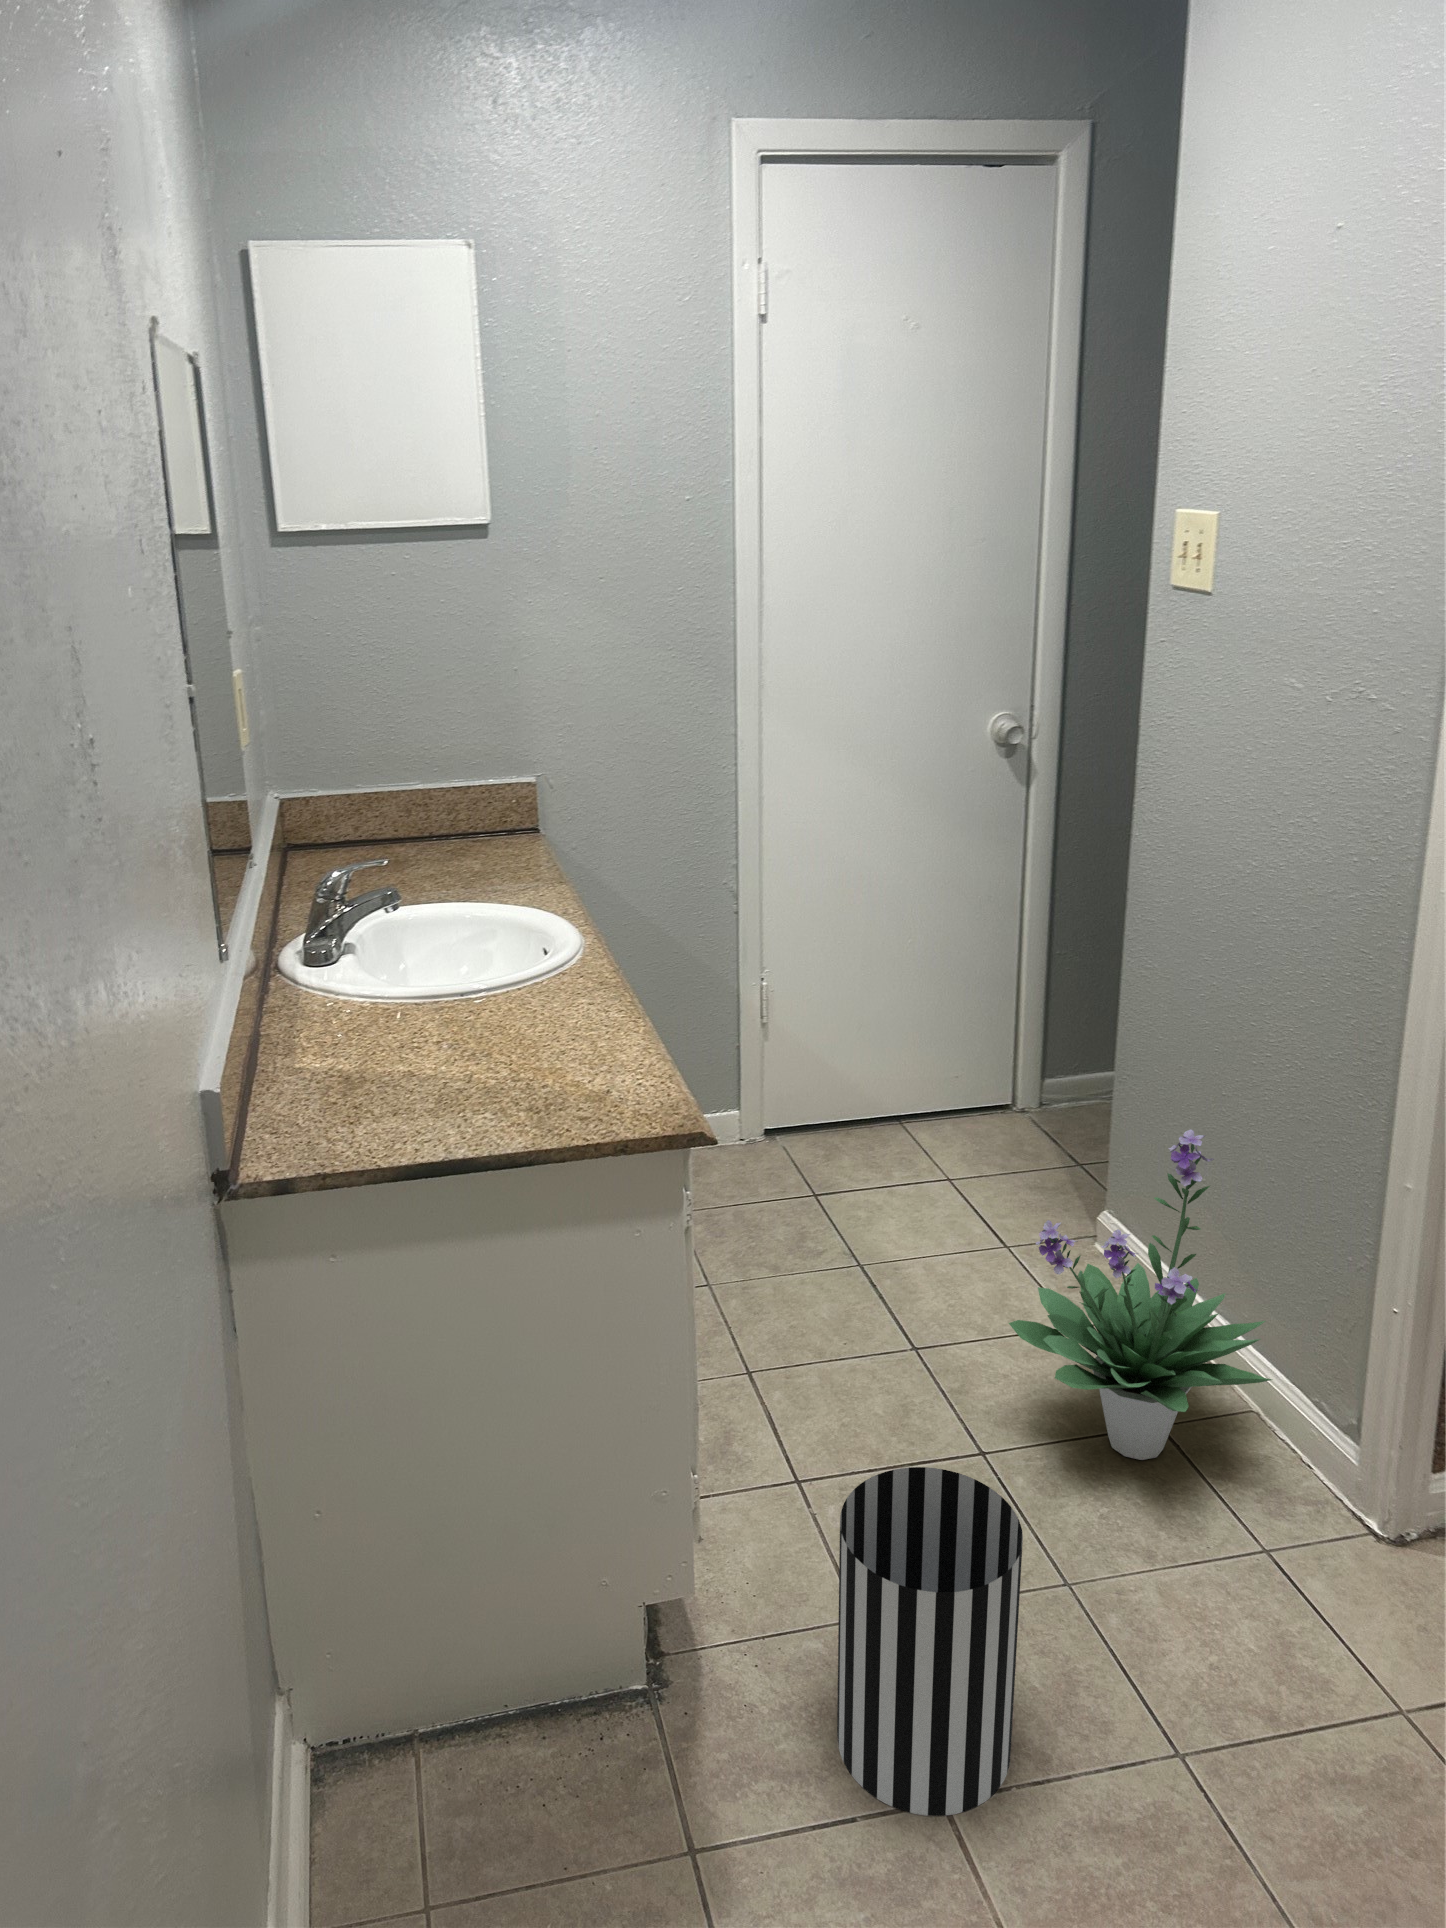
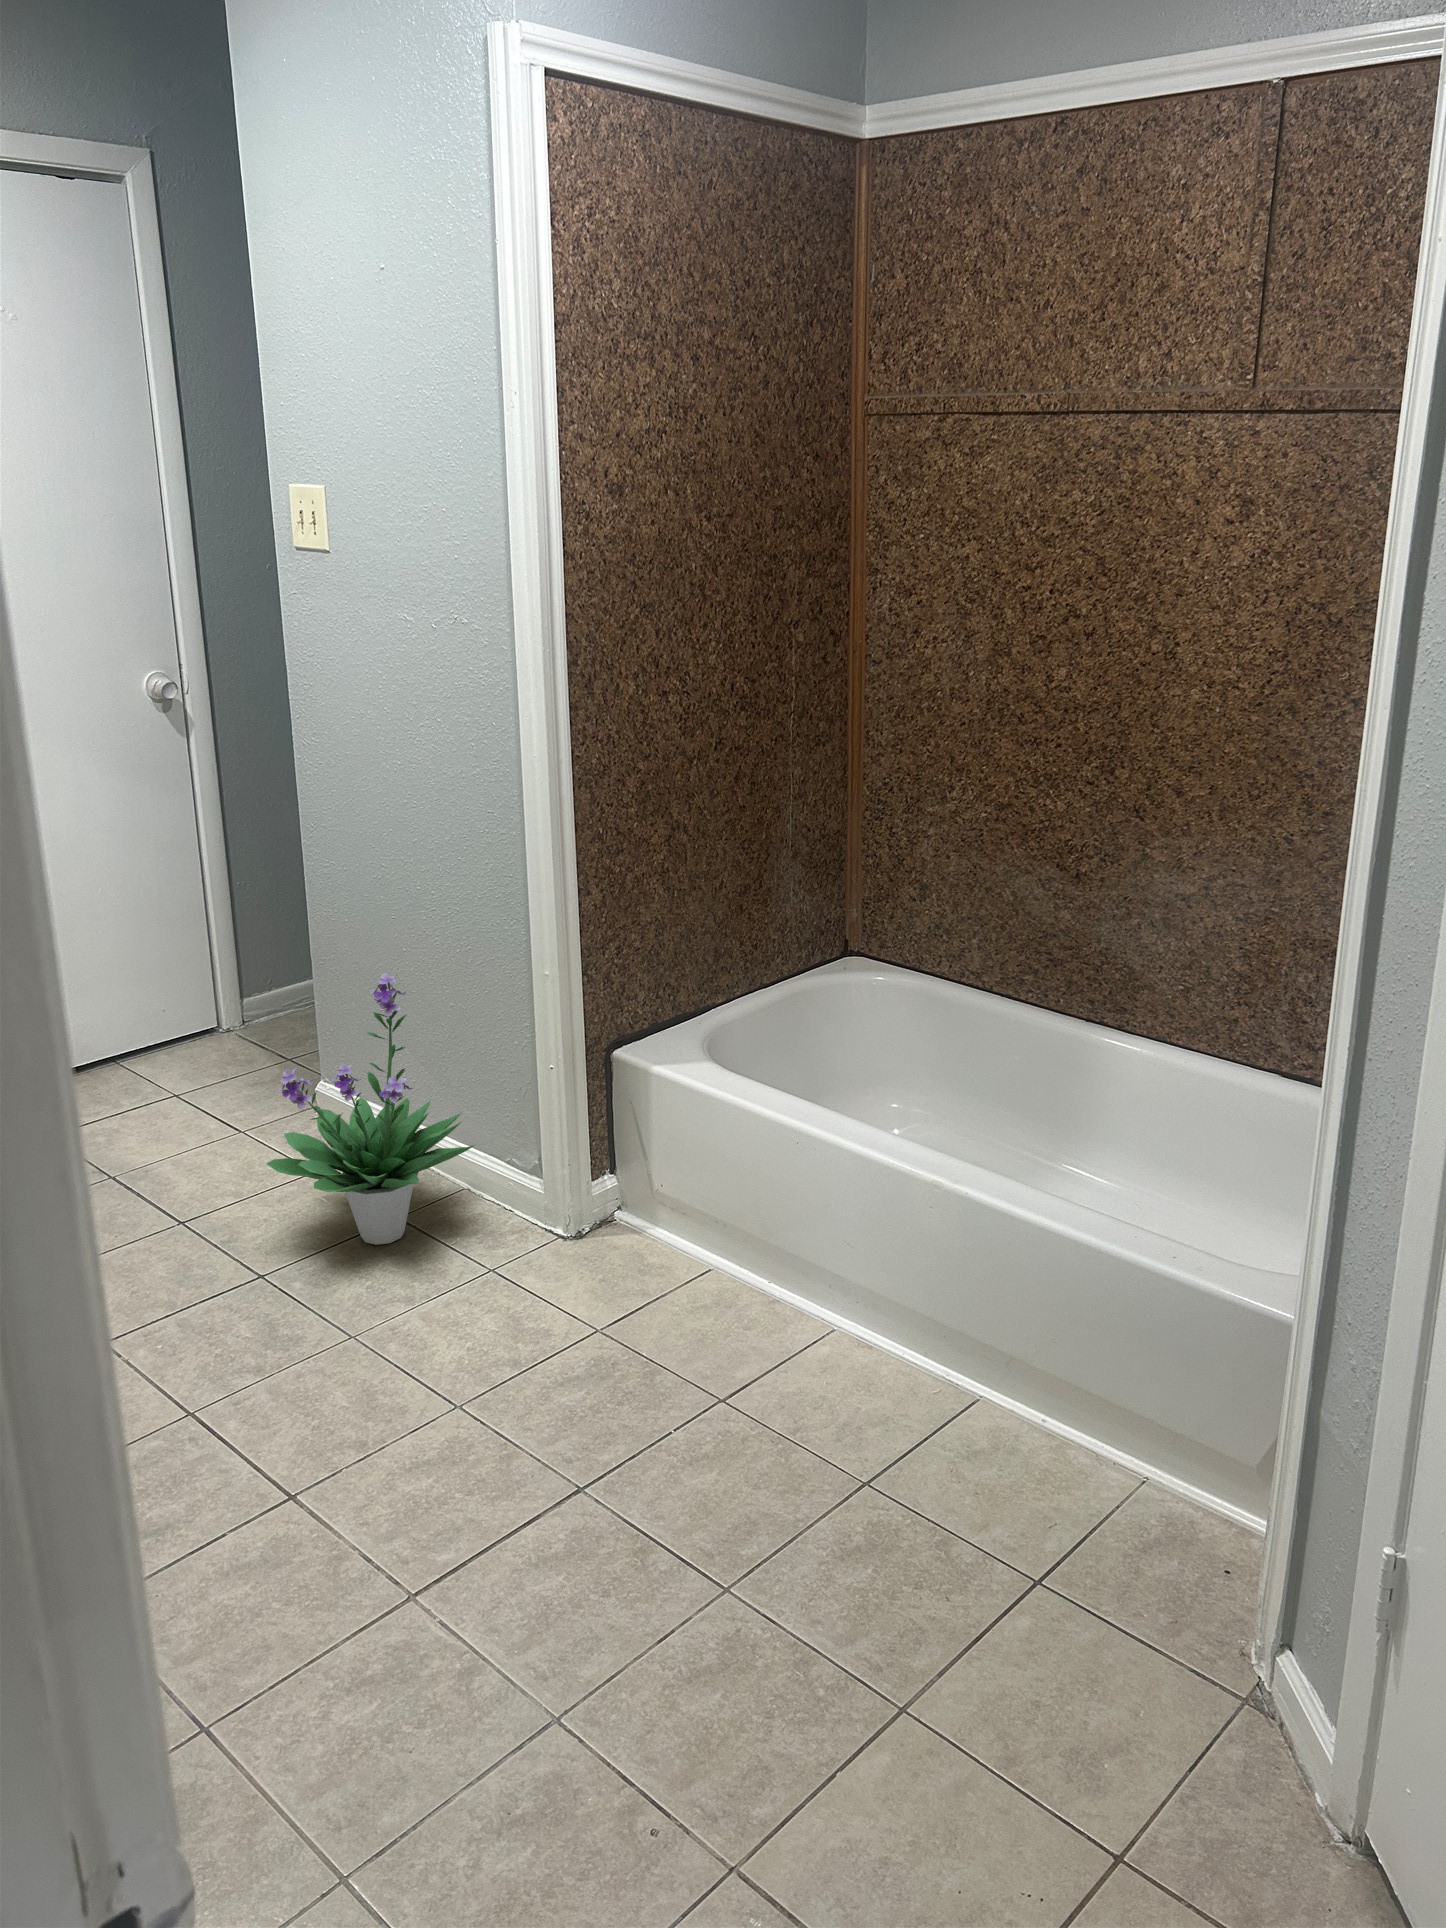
wastebasket: present [837,1467,1023,1816] -> none [170,1250,338,1516]

